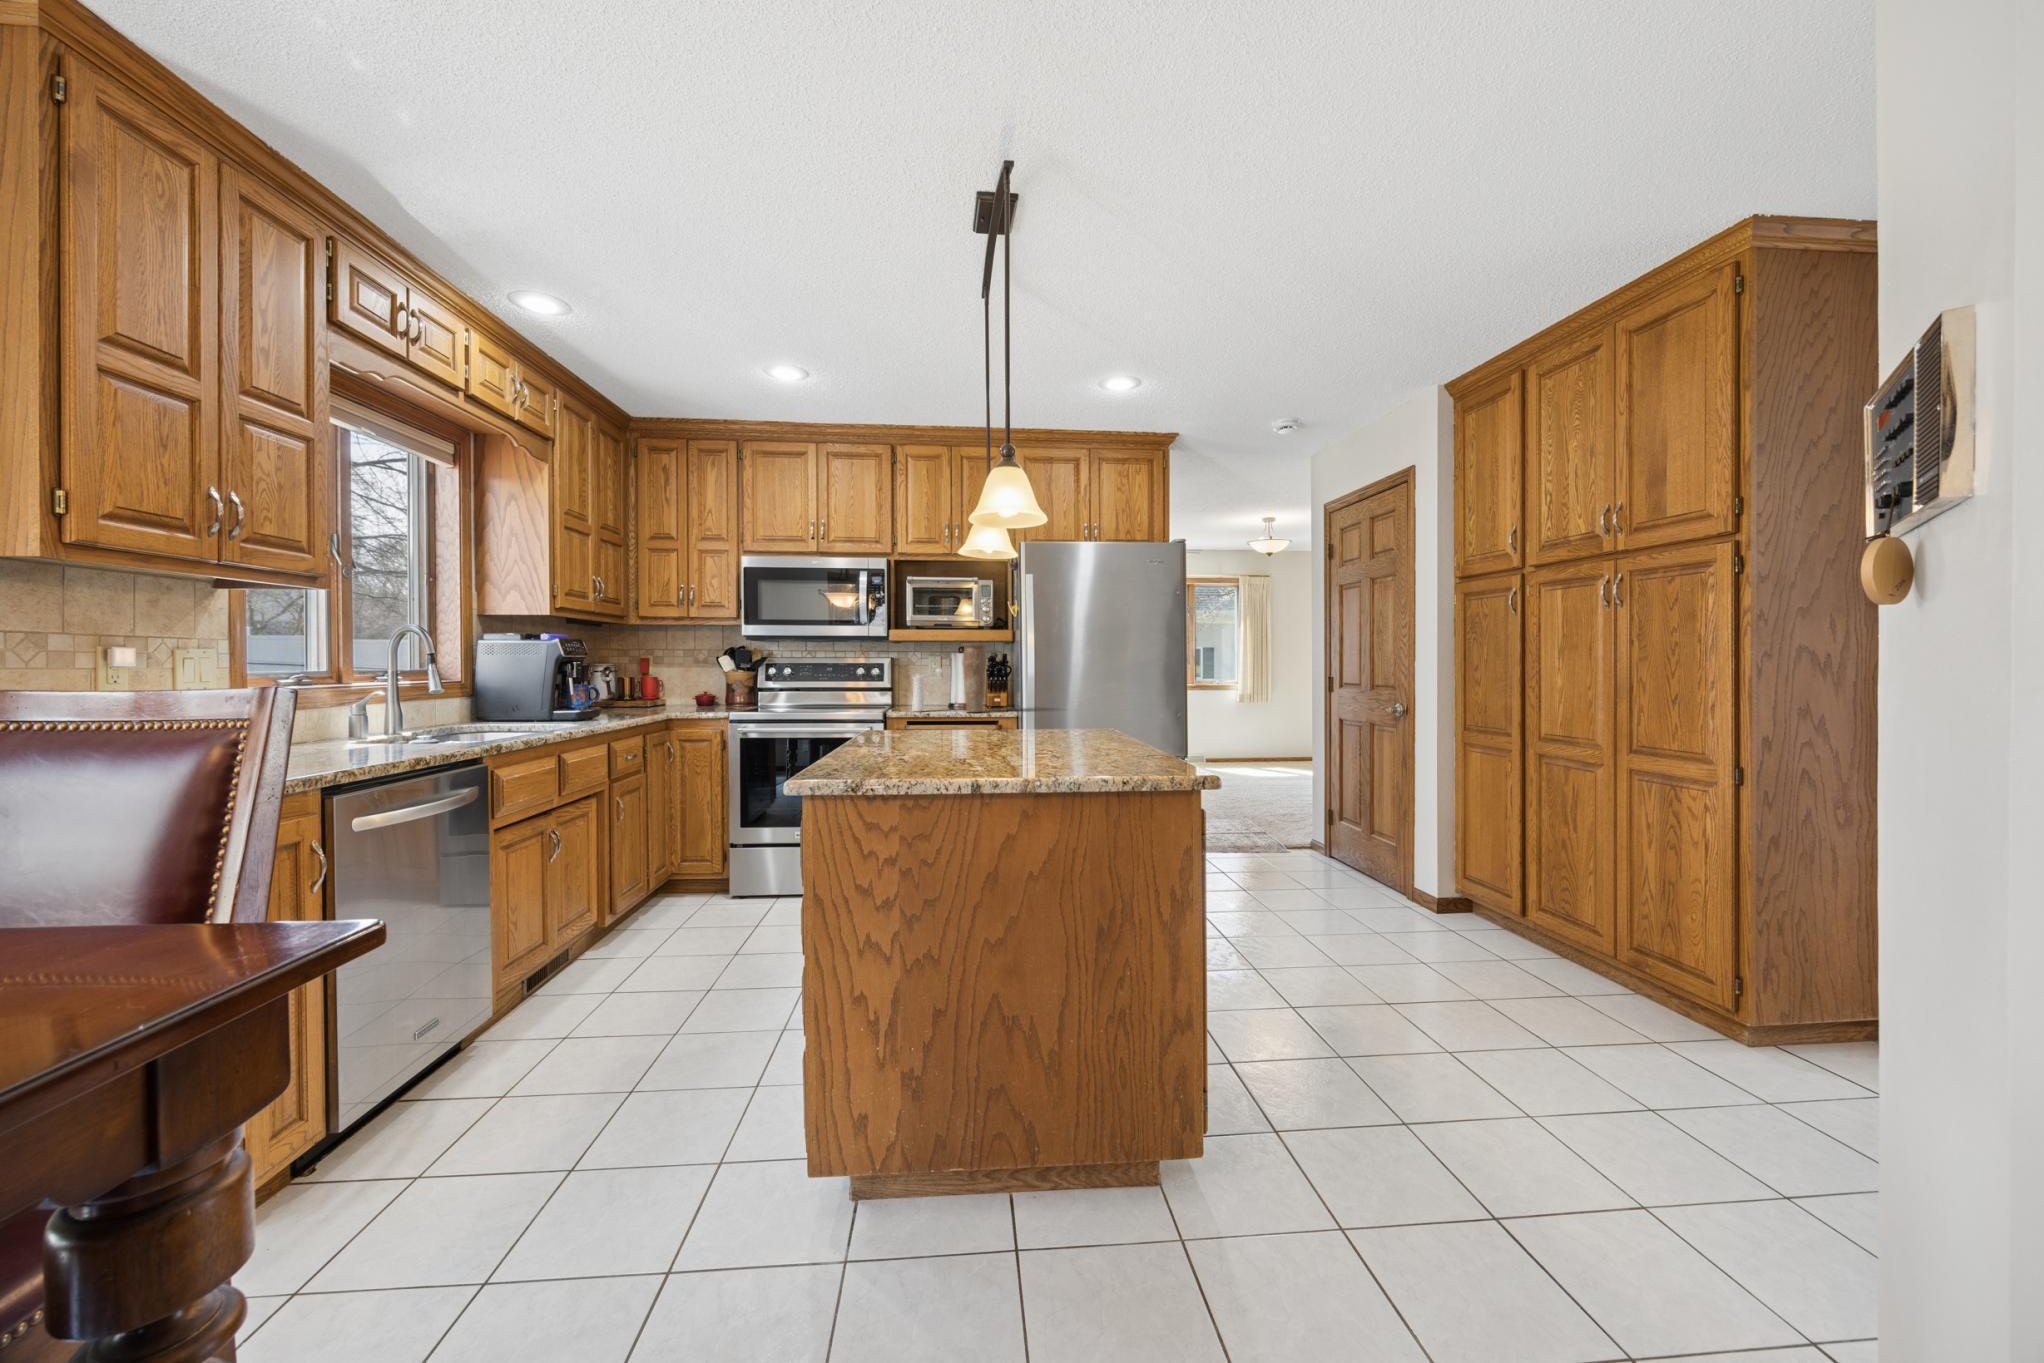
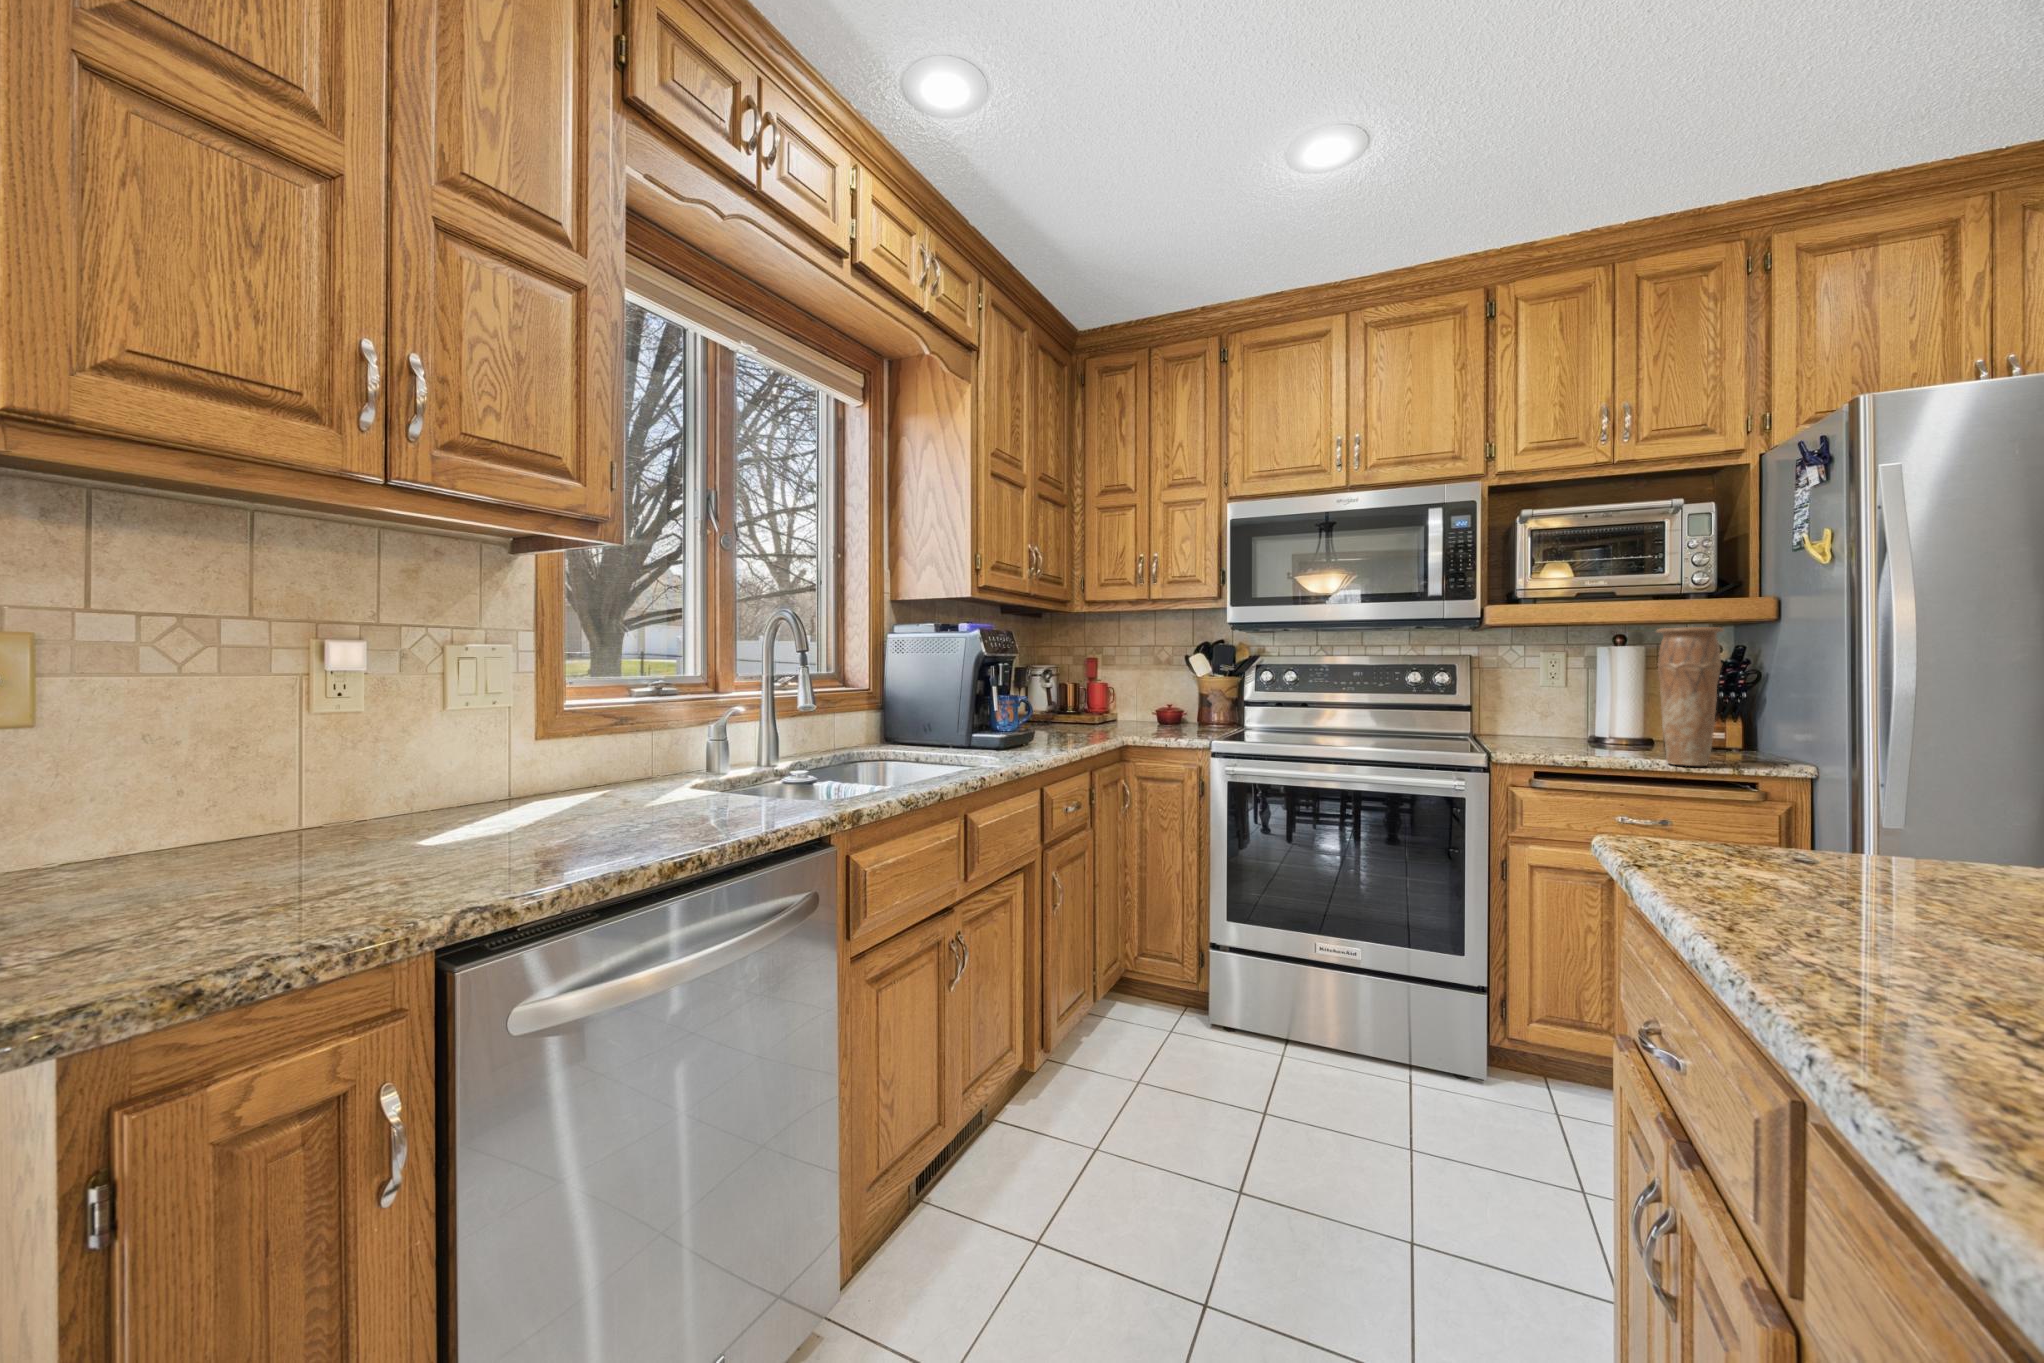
pepper mill: present [912,669,944,711] -> none [1535,677,1603,755]

